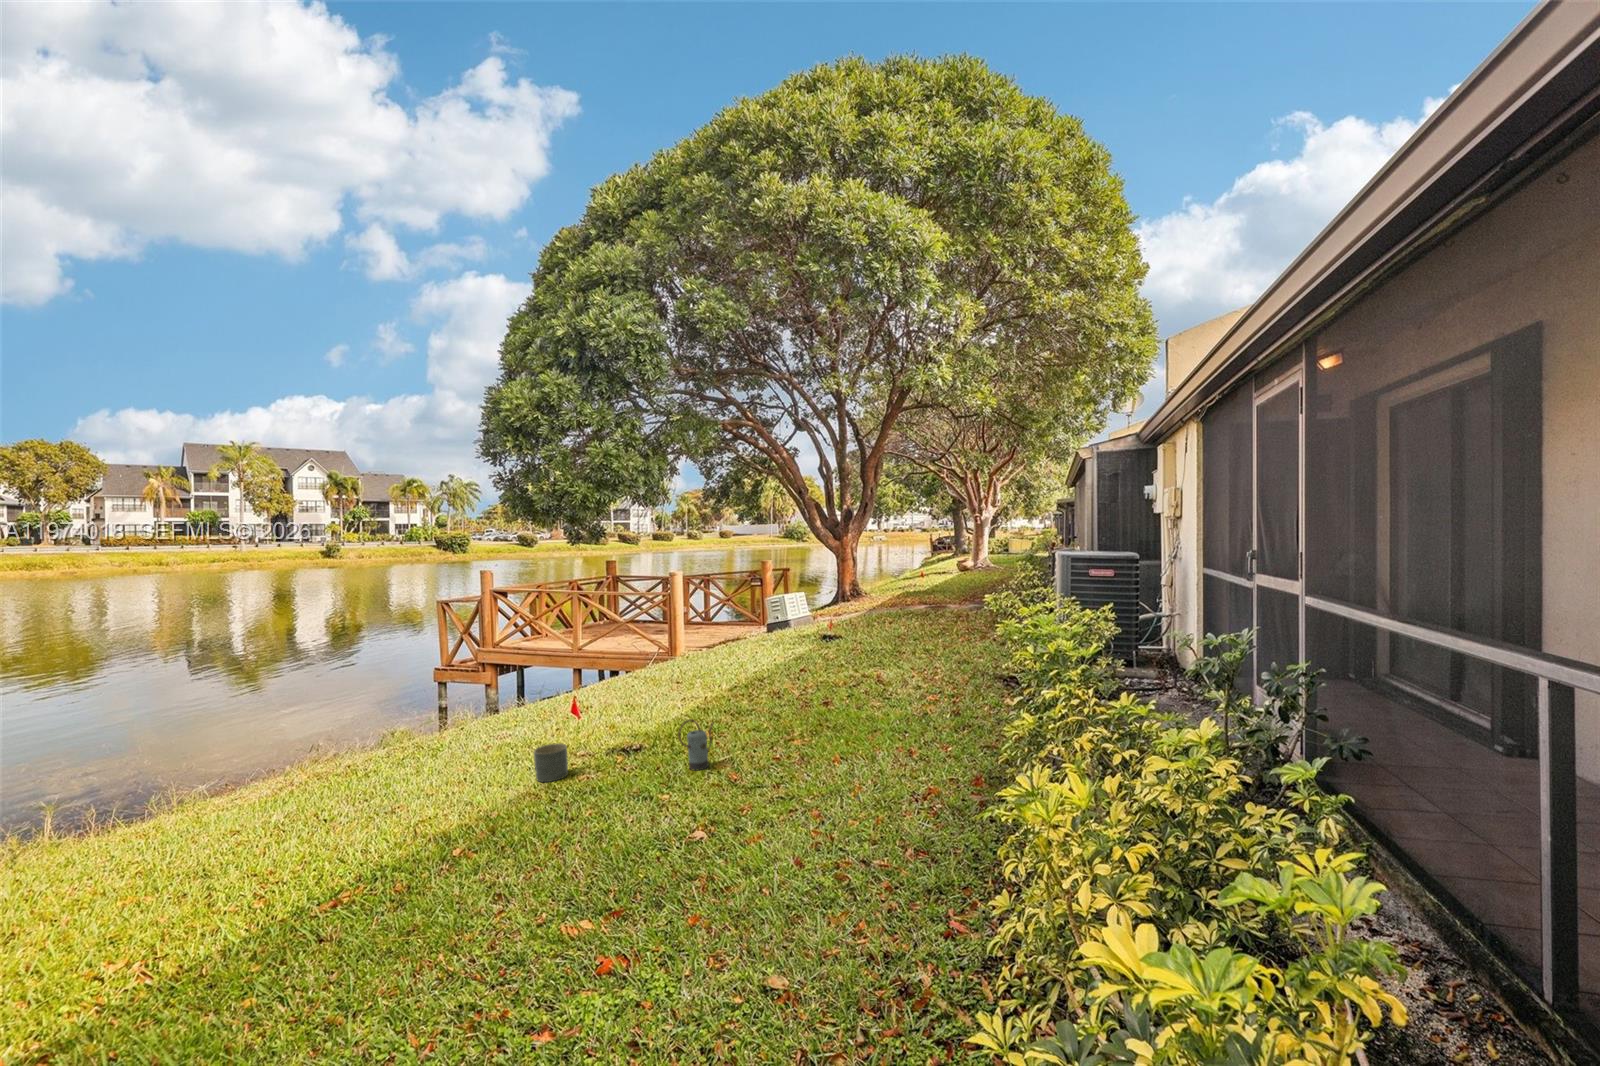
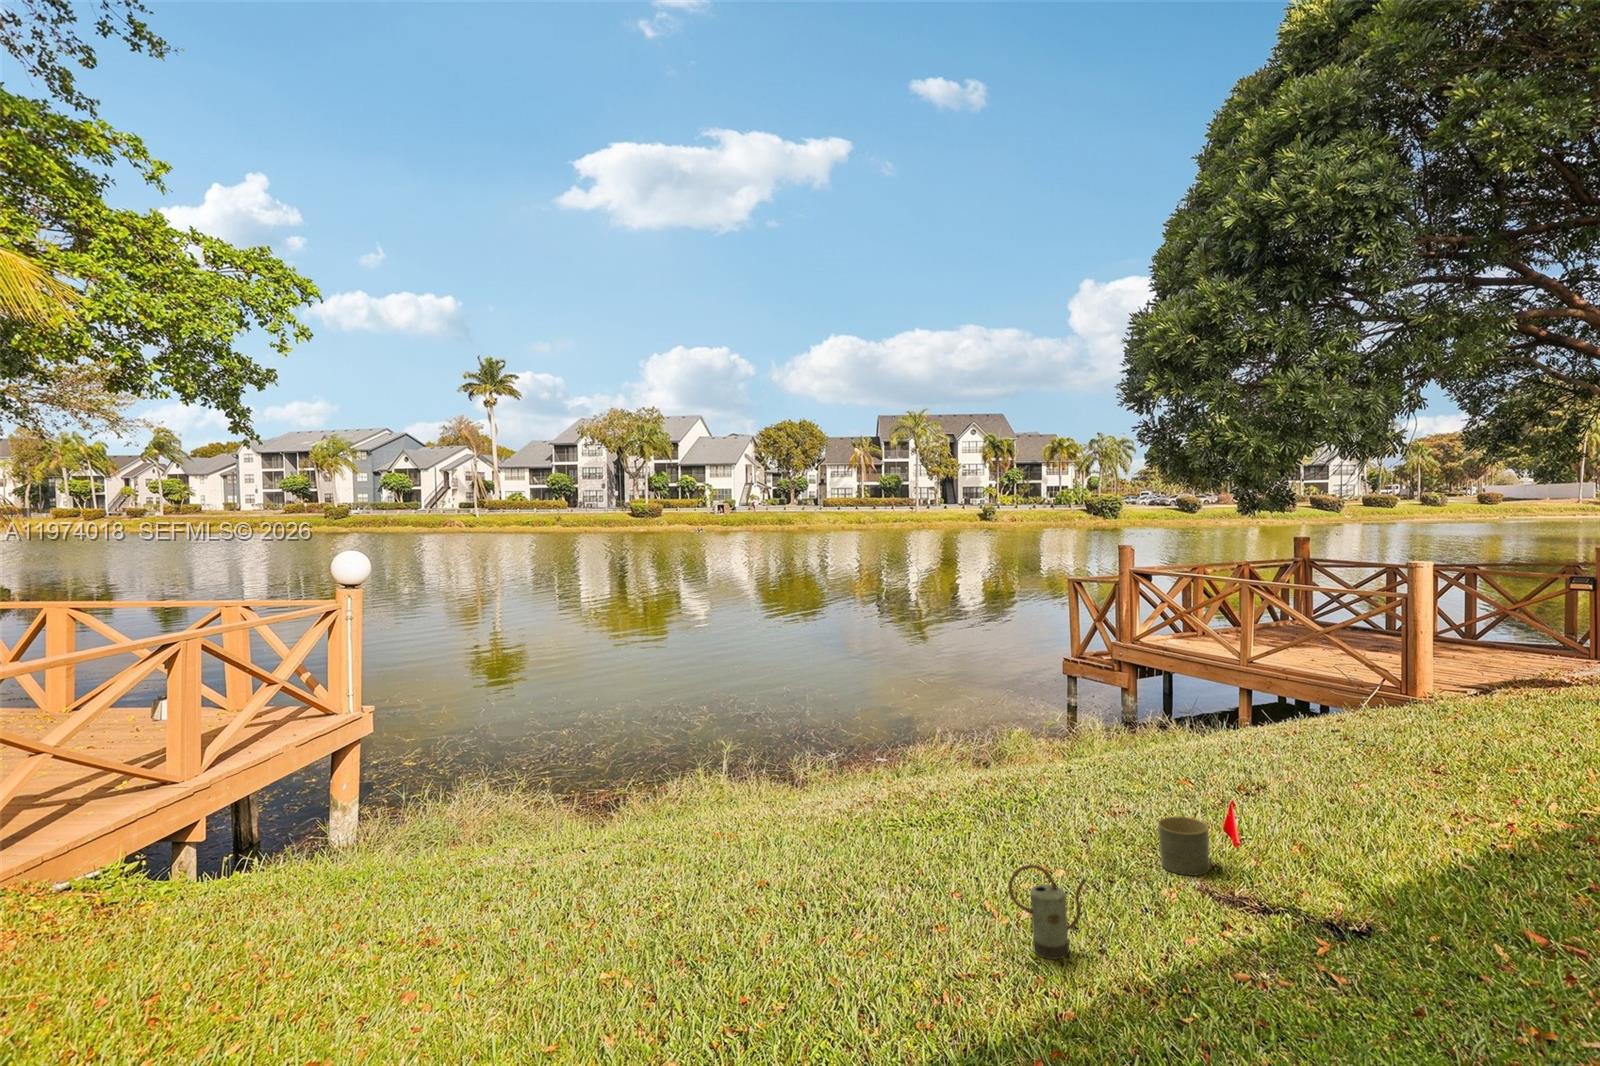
watering can: present [678,719,713,771] -> present [1008,865,1086,960]

